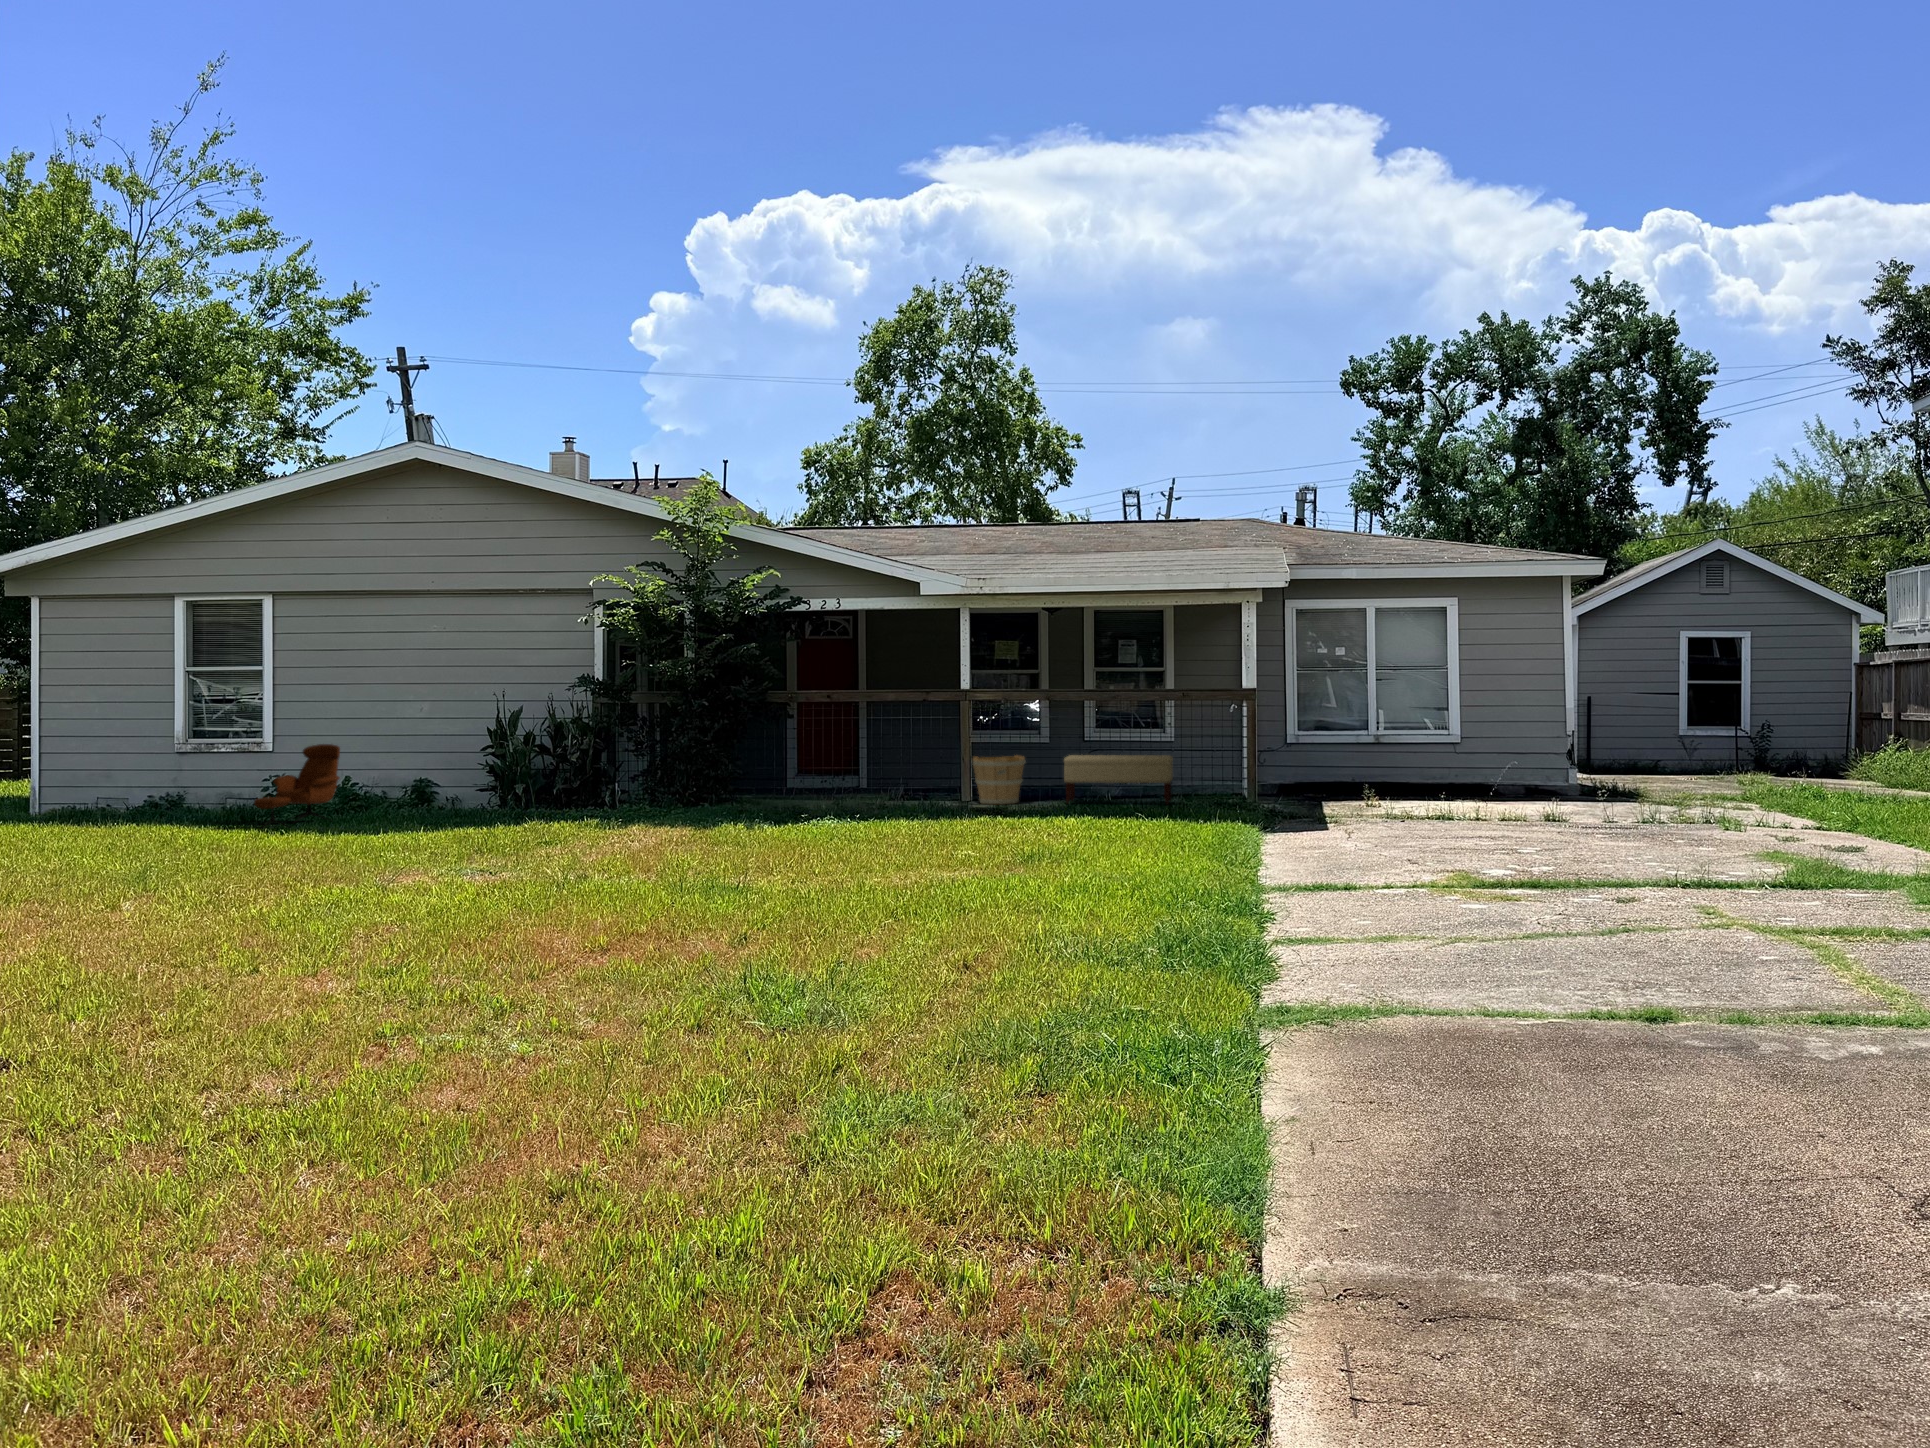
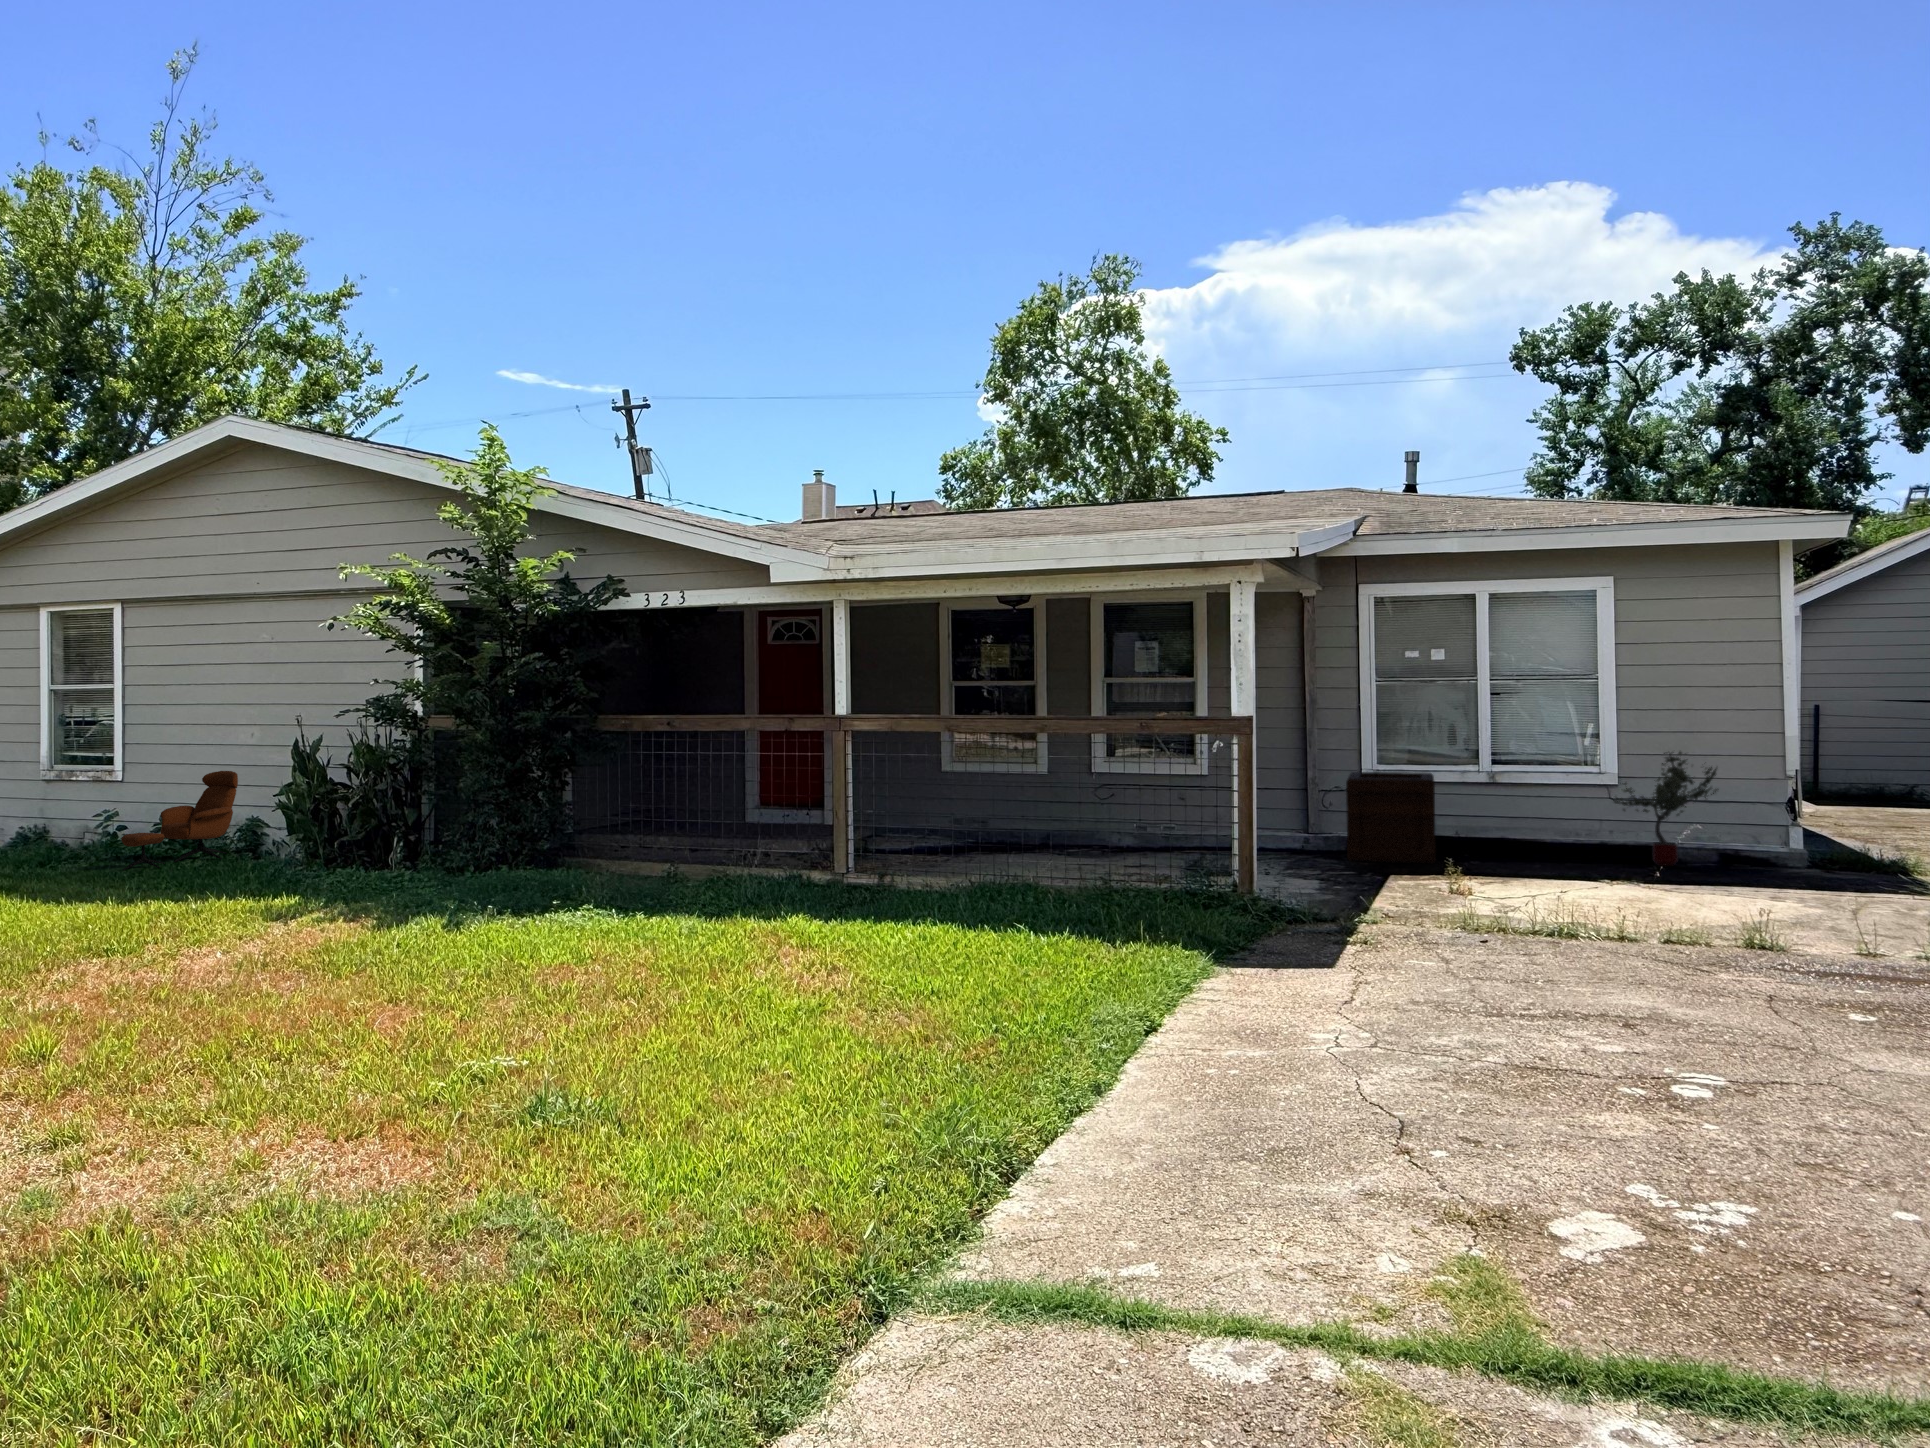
potted tree: none [1458,721,1530,804] -> present [1614,752,1719,866]
wooden crate: none [1273,740,1340,806] -> present [1346,772,1436,864]
bench: present [1064,755,1173,804] -> none [1071,788,1214,856]
wooden bucket: present [973,756,1026,804] -> none [961,787,1027,849]

